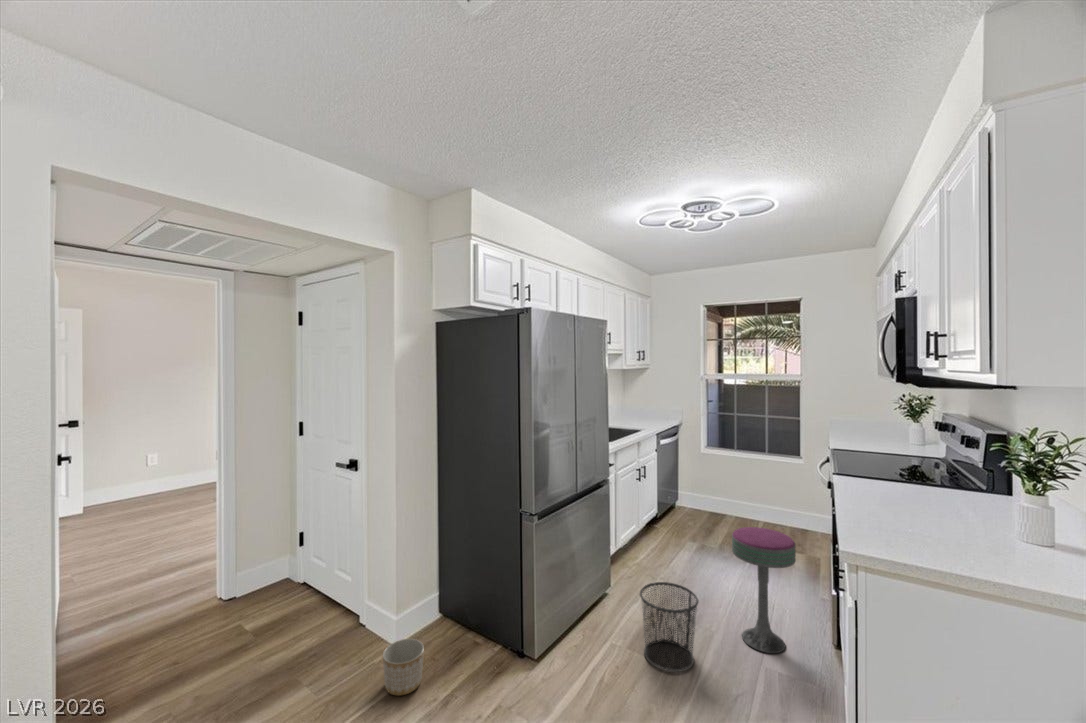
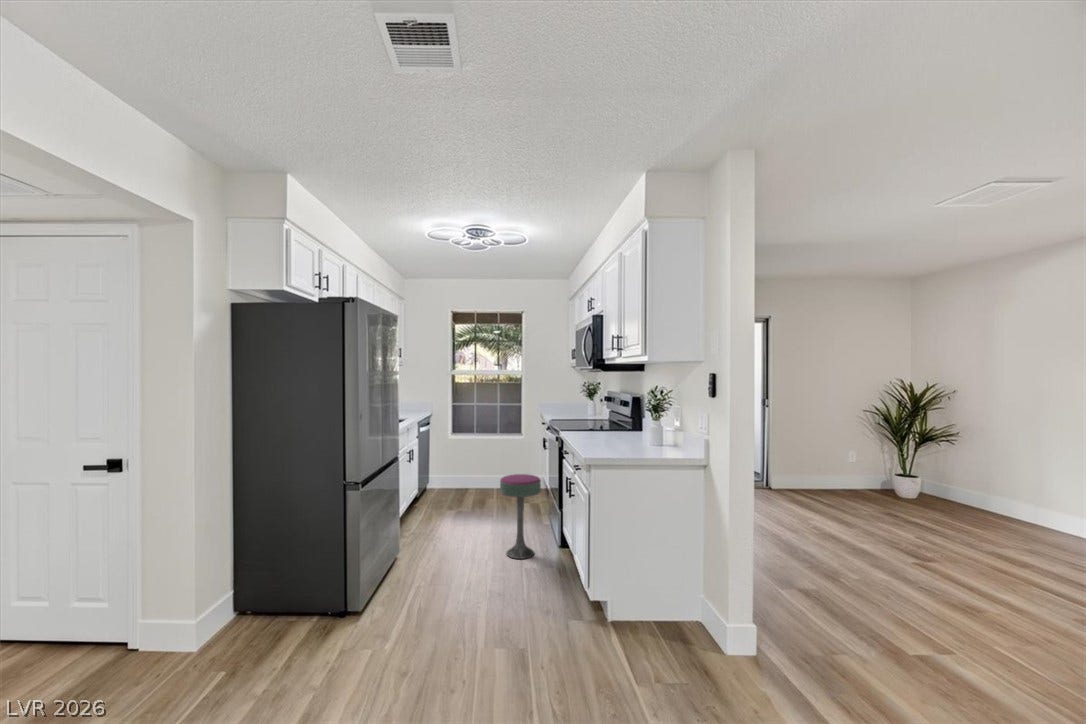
waste bin: present [640,582,699,672] -> none [440,525,485,588]
planter: present [383,639,424,696] -> none [192,631,244,690]

